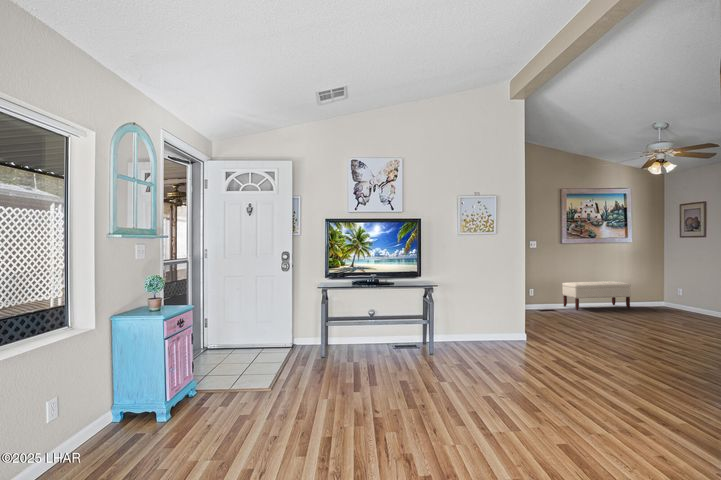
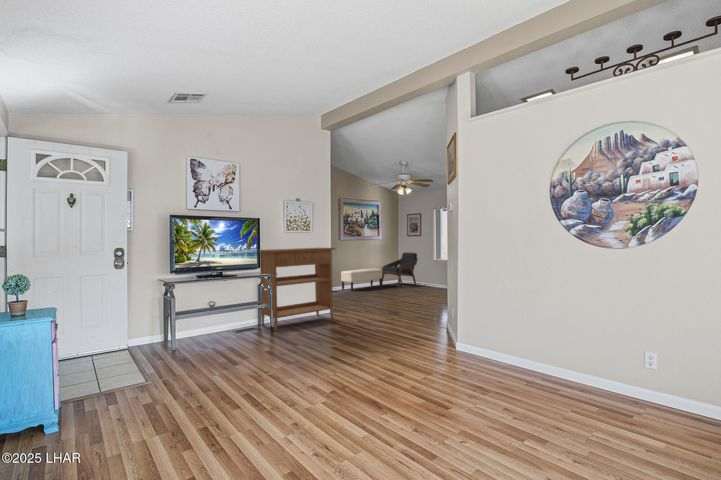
console table: none [420,254,523,353] -> present [259,247,335,330]
lounge chair: none [630,261,703,314] -> present [382,253,418,288]

